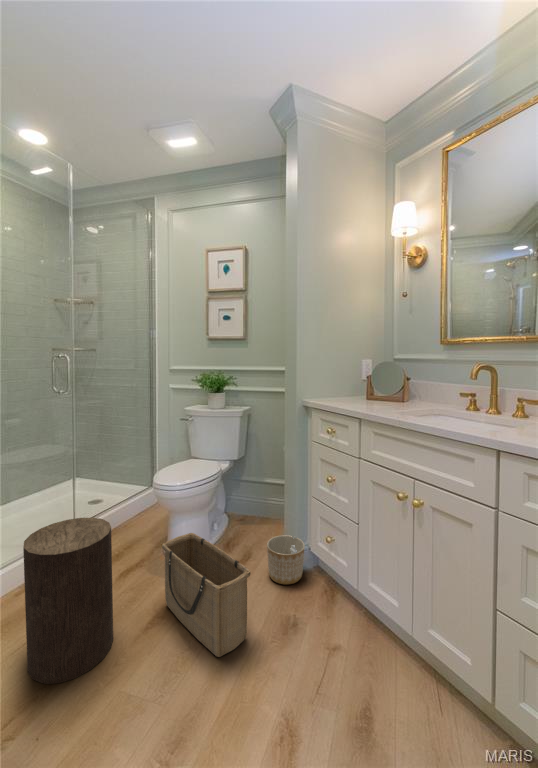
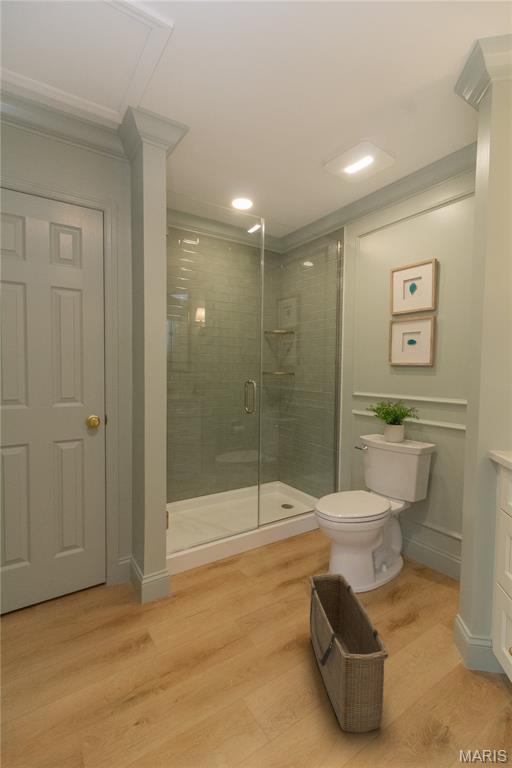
stool: present [23,518,113,684] -> none [197,527,262,668]
planter: present [267,535,305,584] -> none [431,615,487,689]

